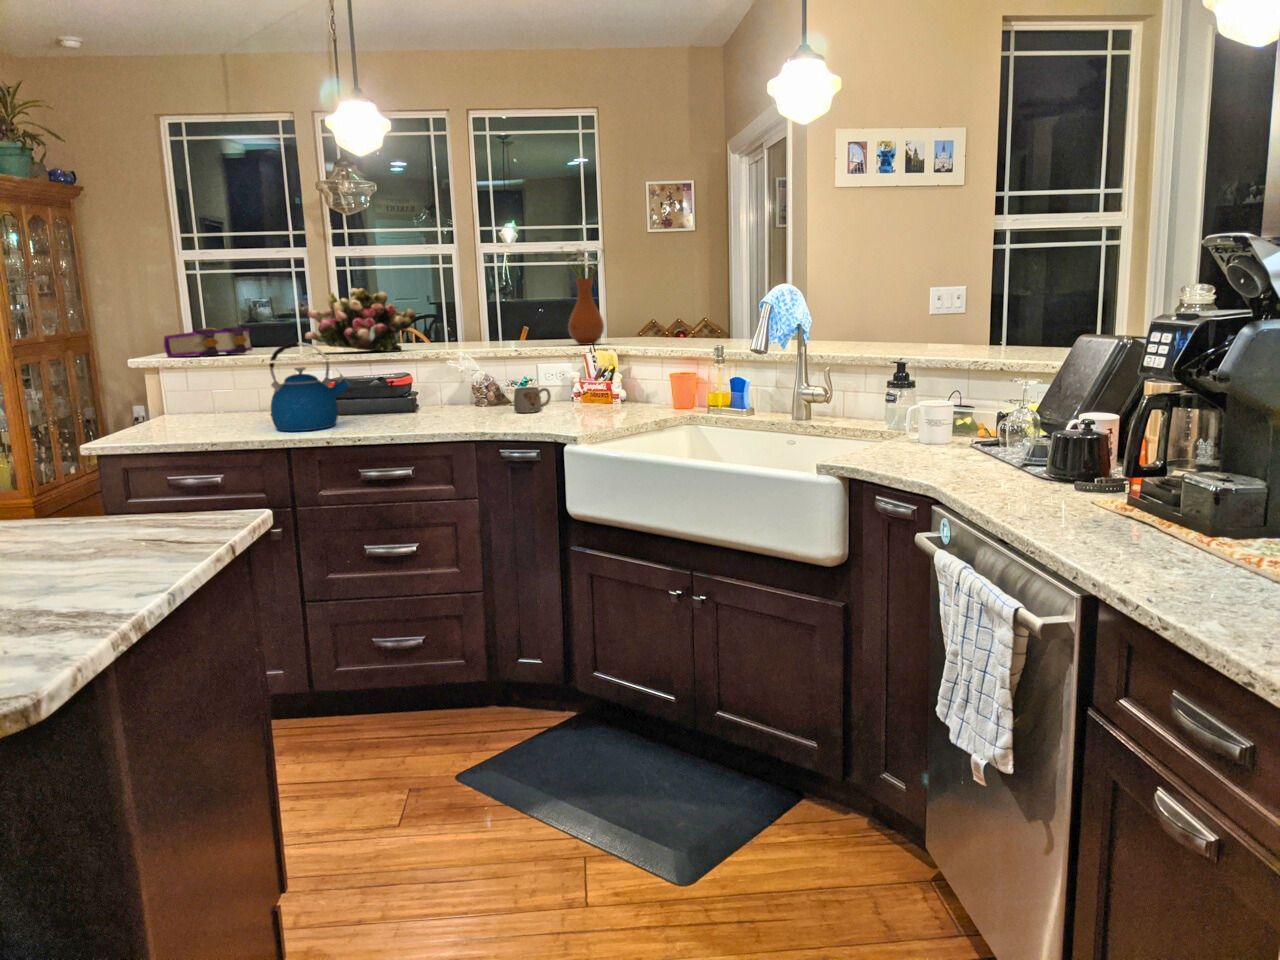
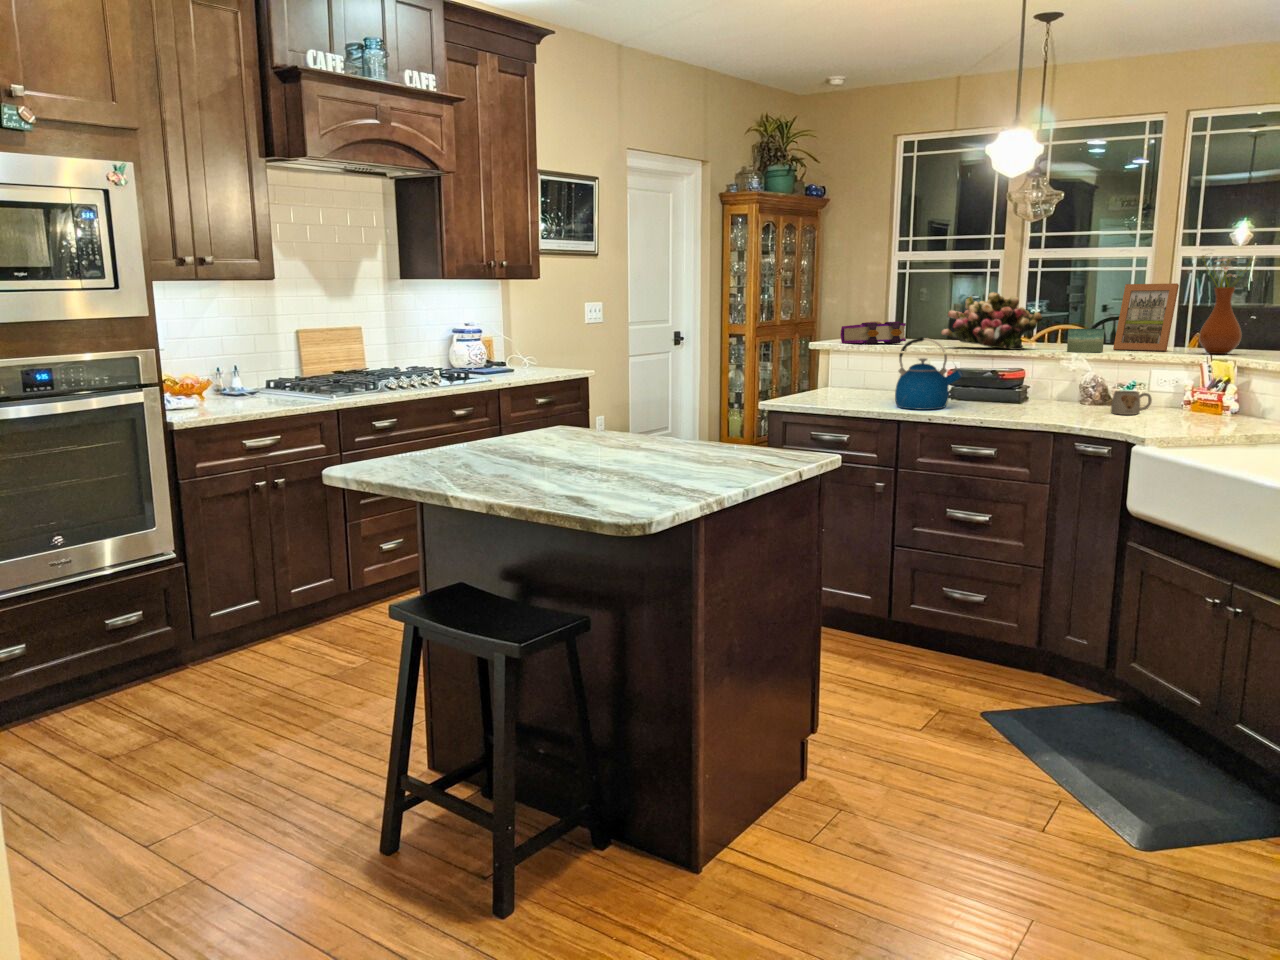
picture frame: none [487,276,537,347] -> present [1113,283,1179,352]
candle: none [448,324,486,351] -> present [1067,329,1104,353]

